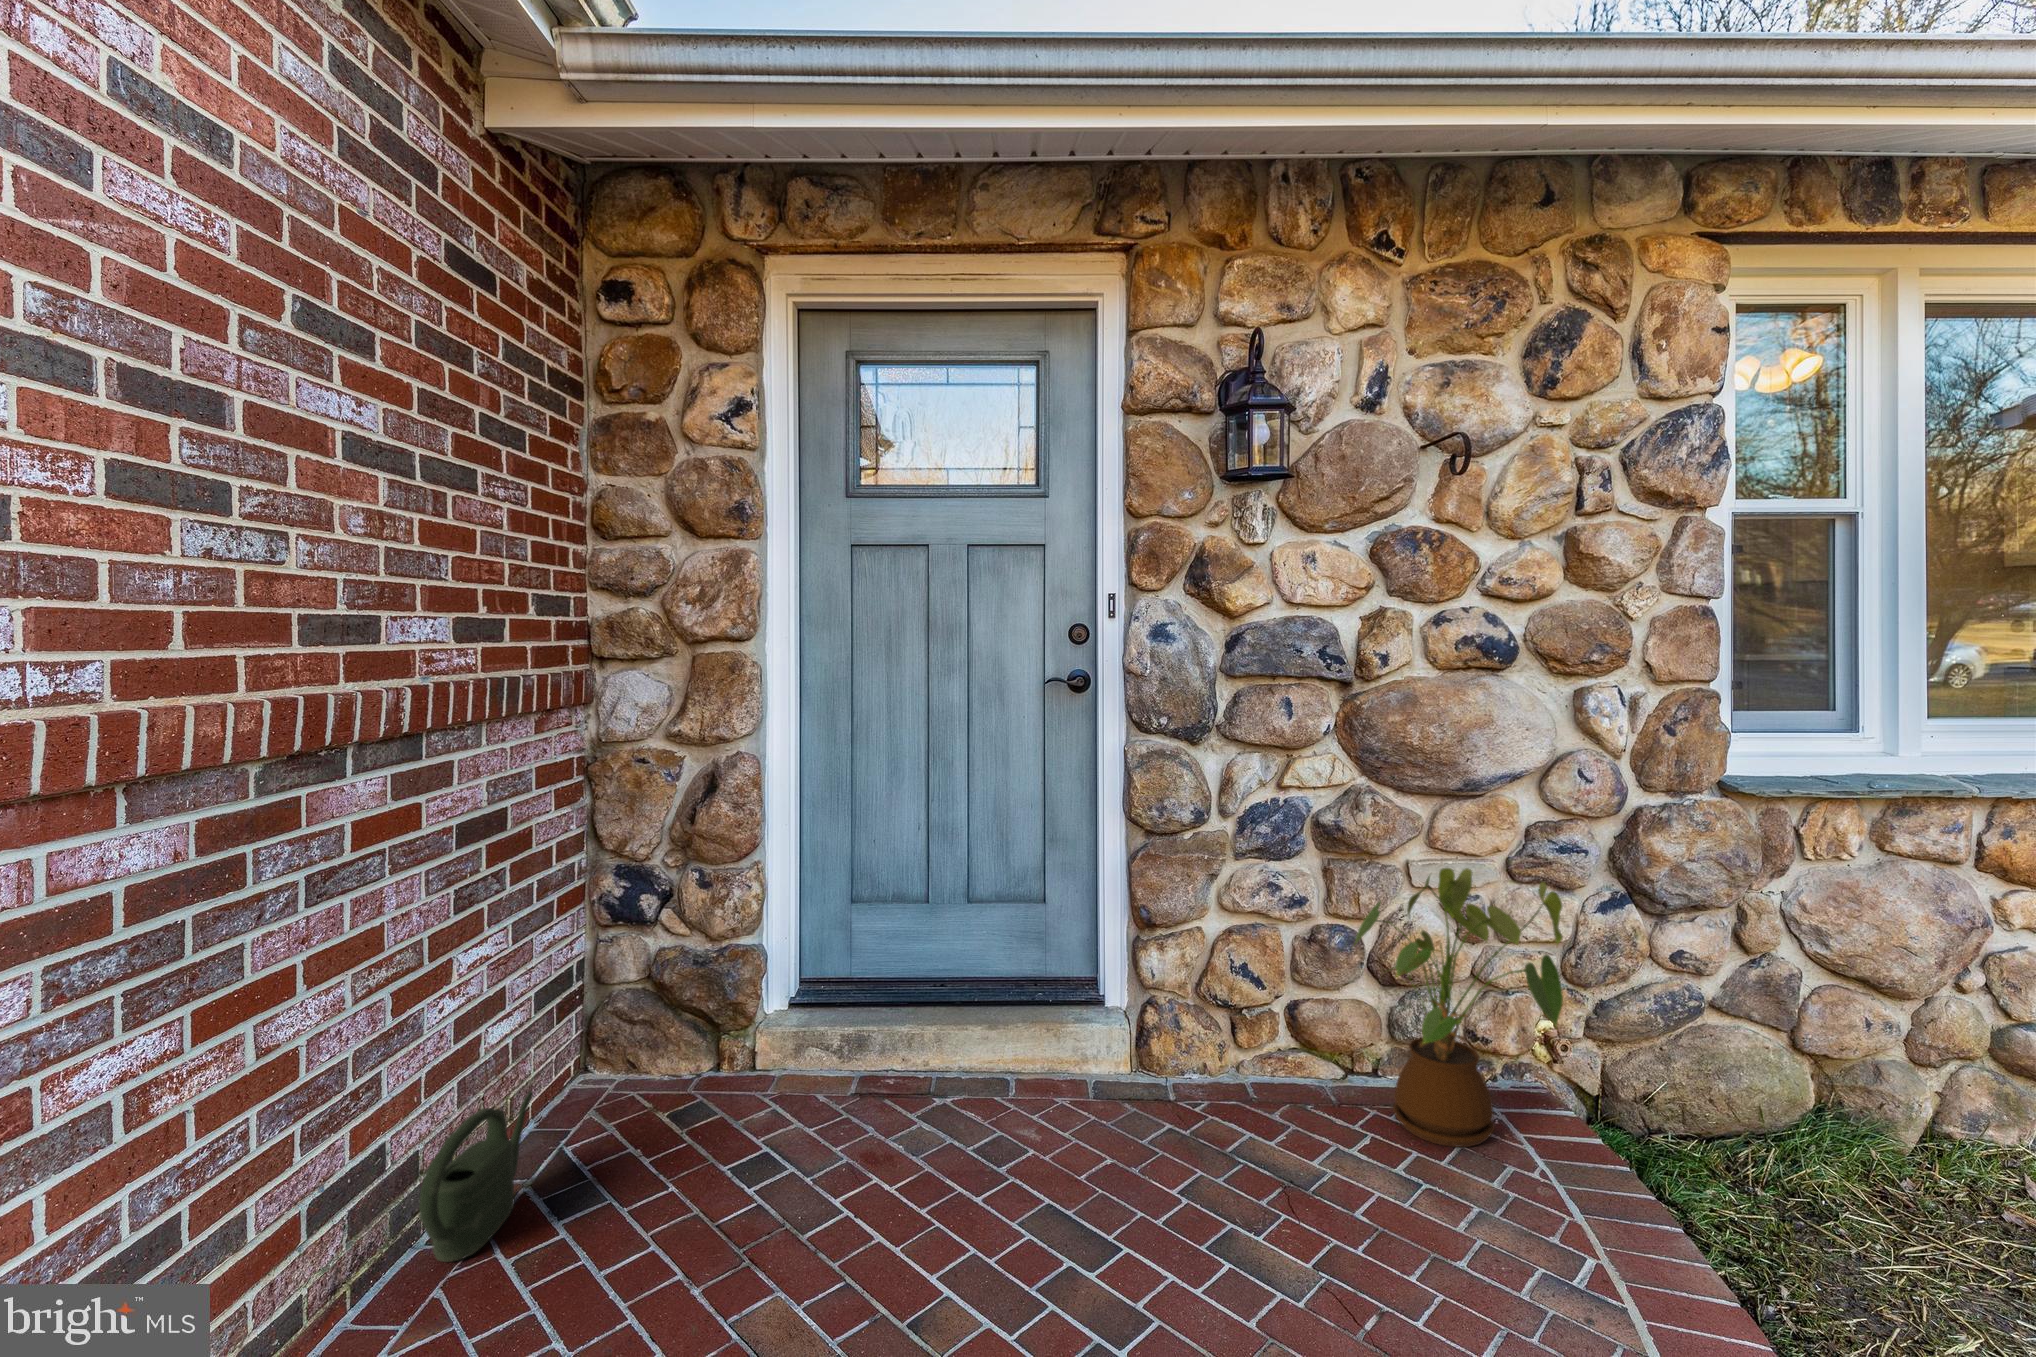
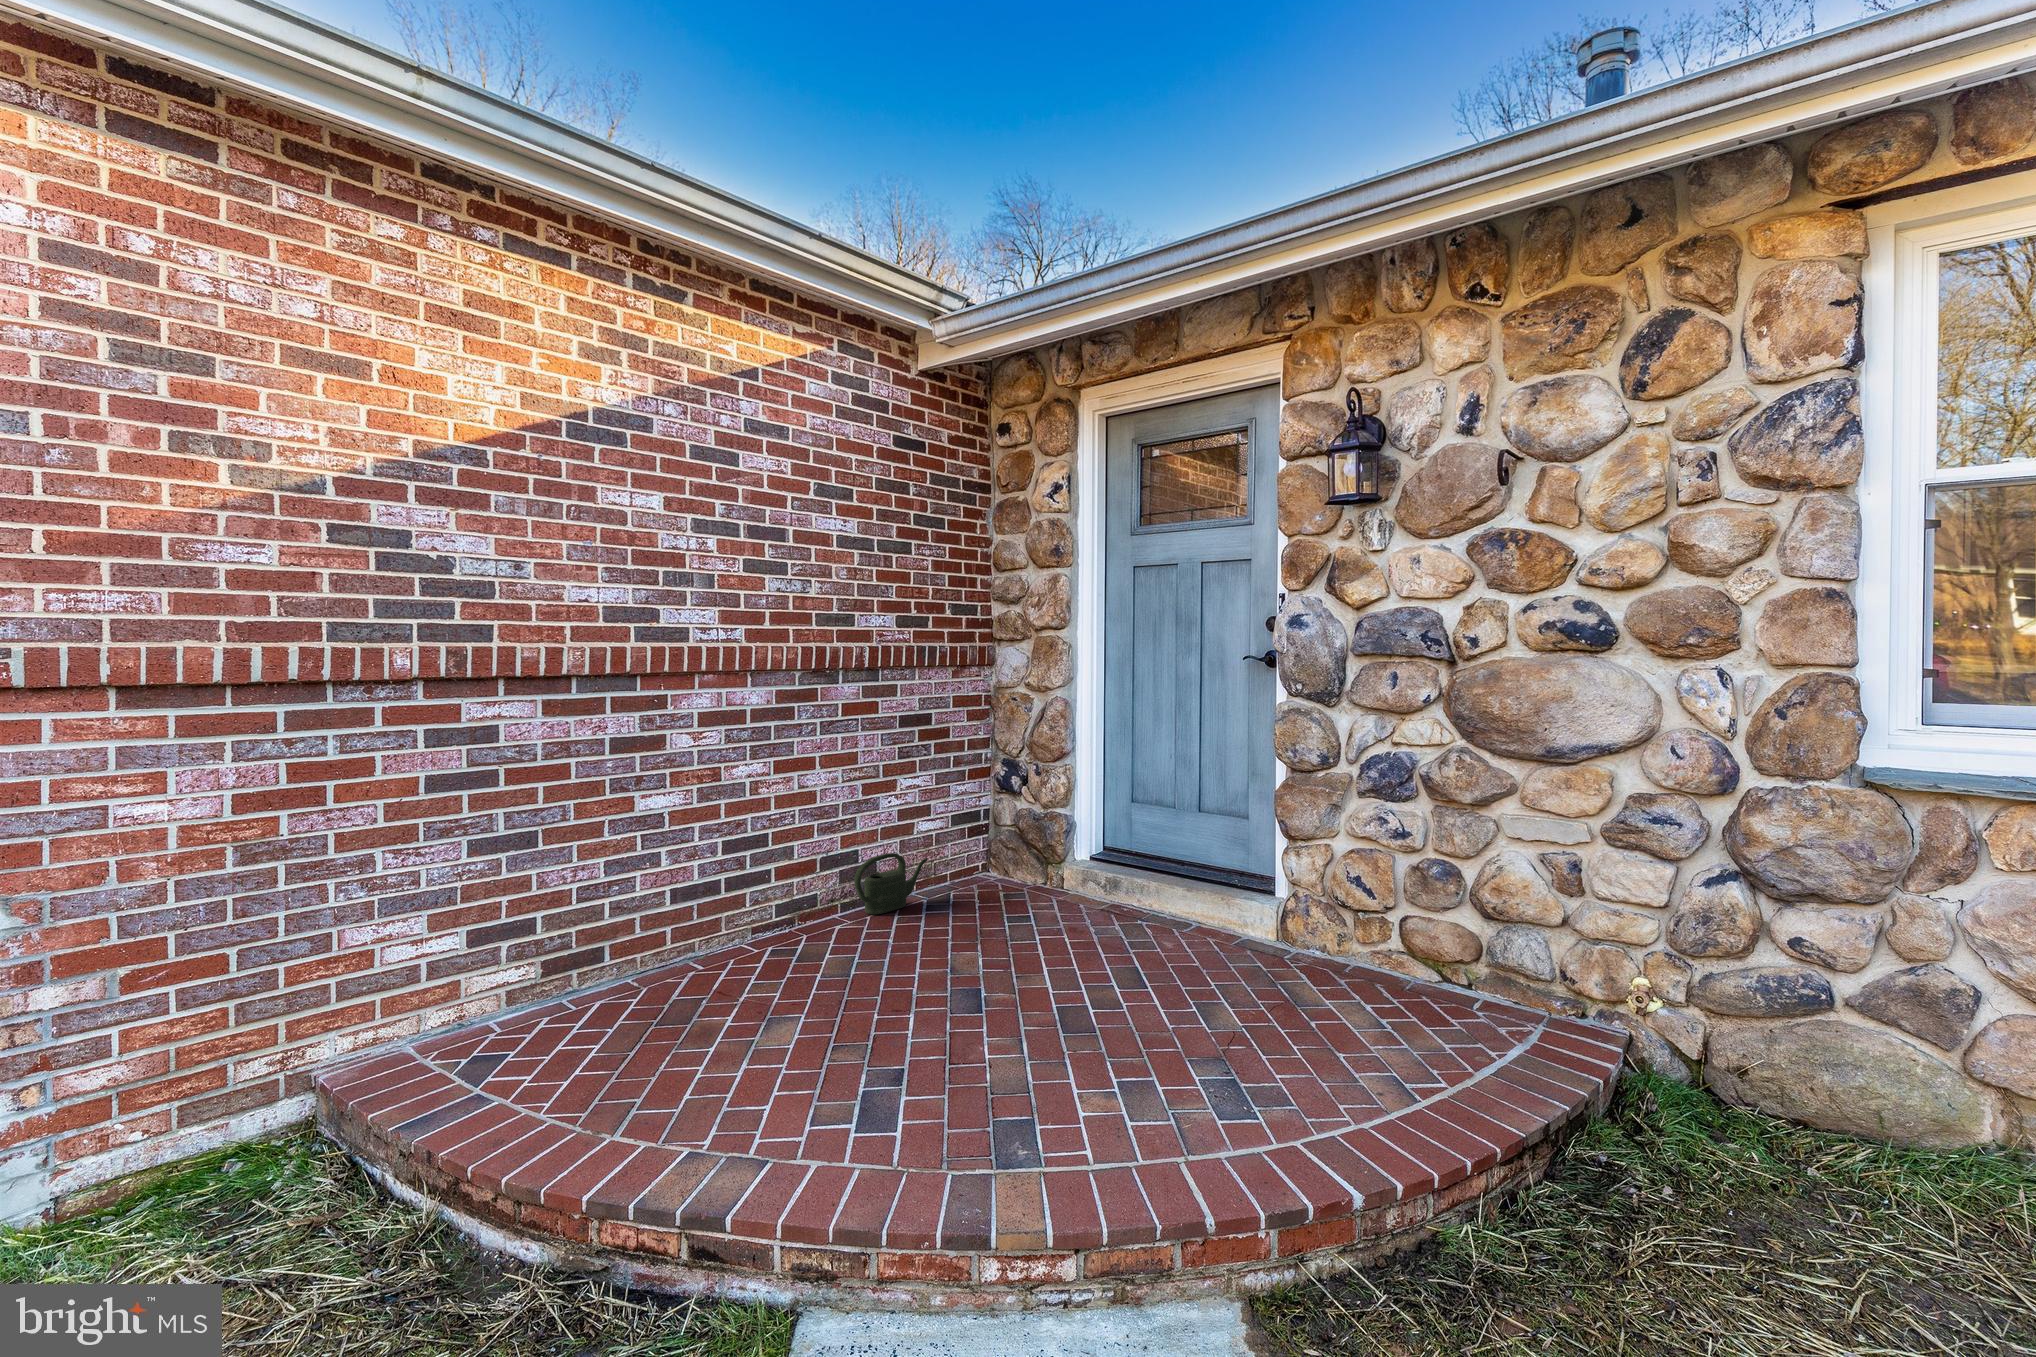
house plant: present [1355,868,1563,1147] -> none [1381,815,1571,1031]

